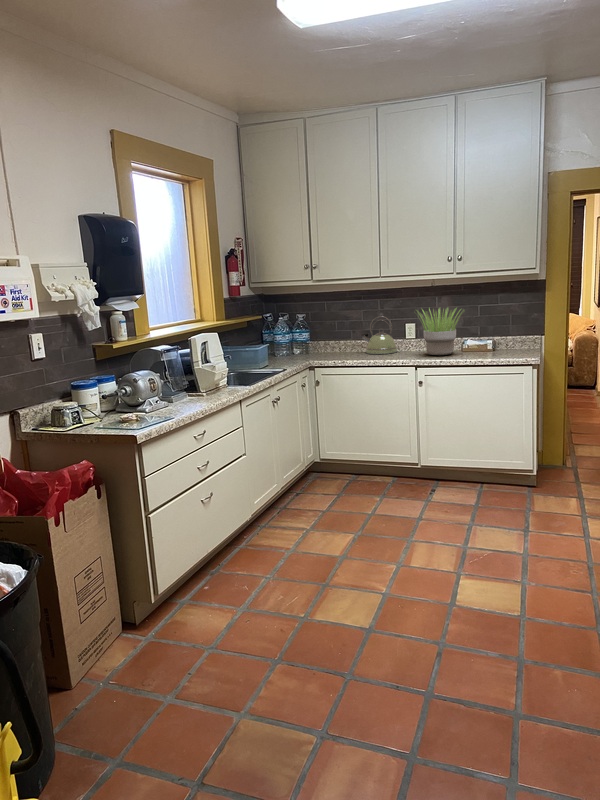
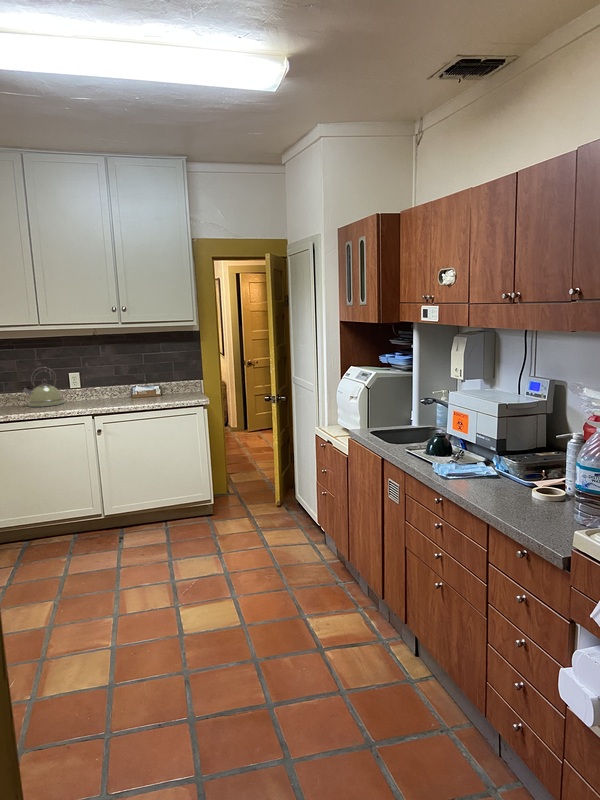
potted plant: present [418,308,460,355] -> none [78,355,135,403]

